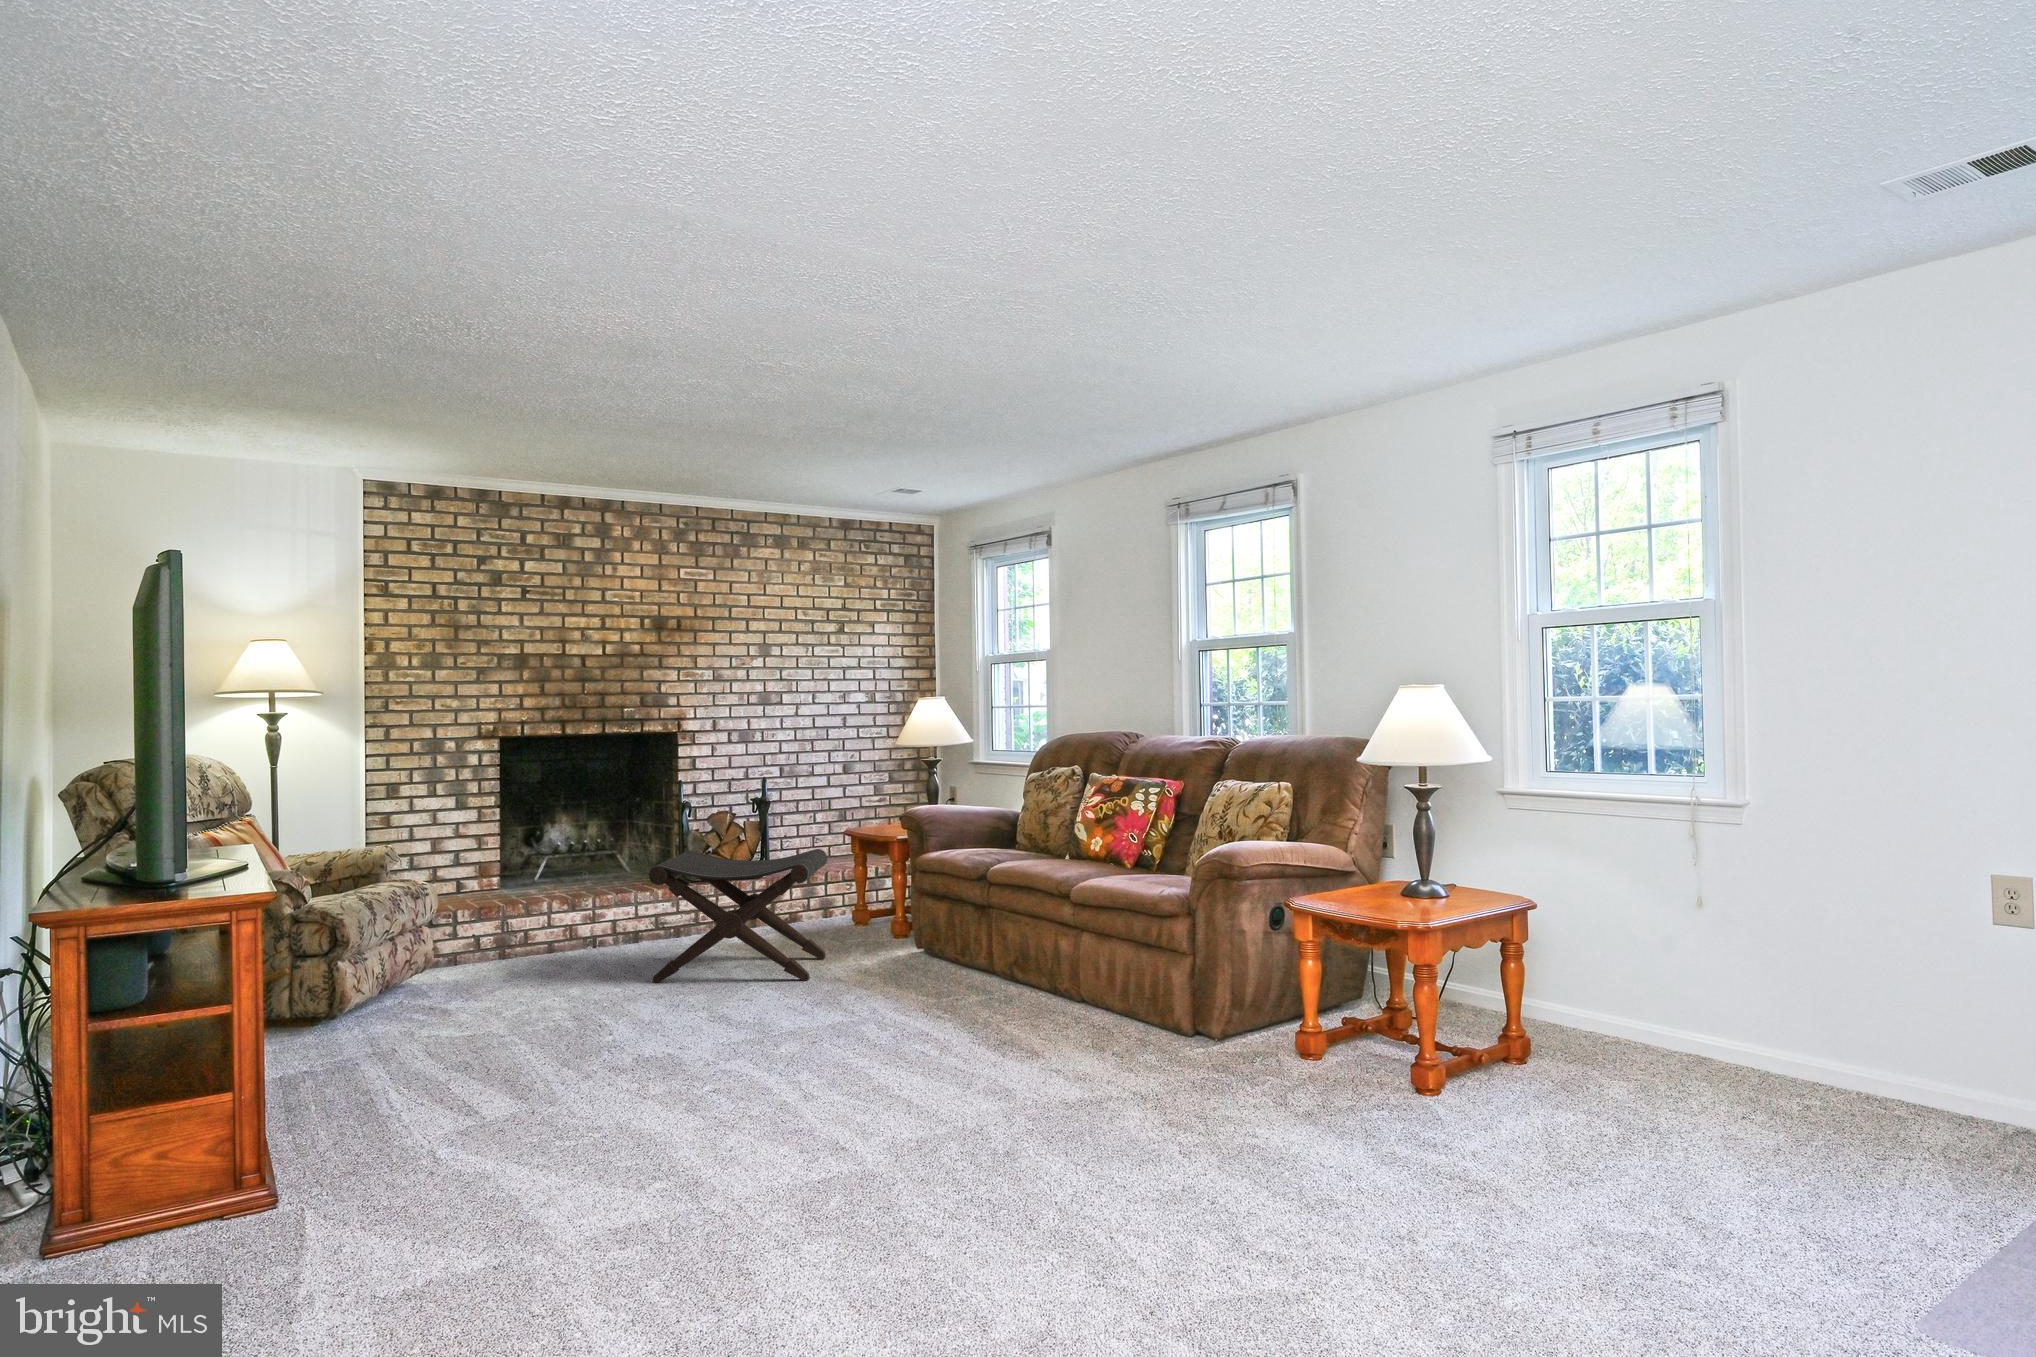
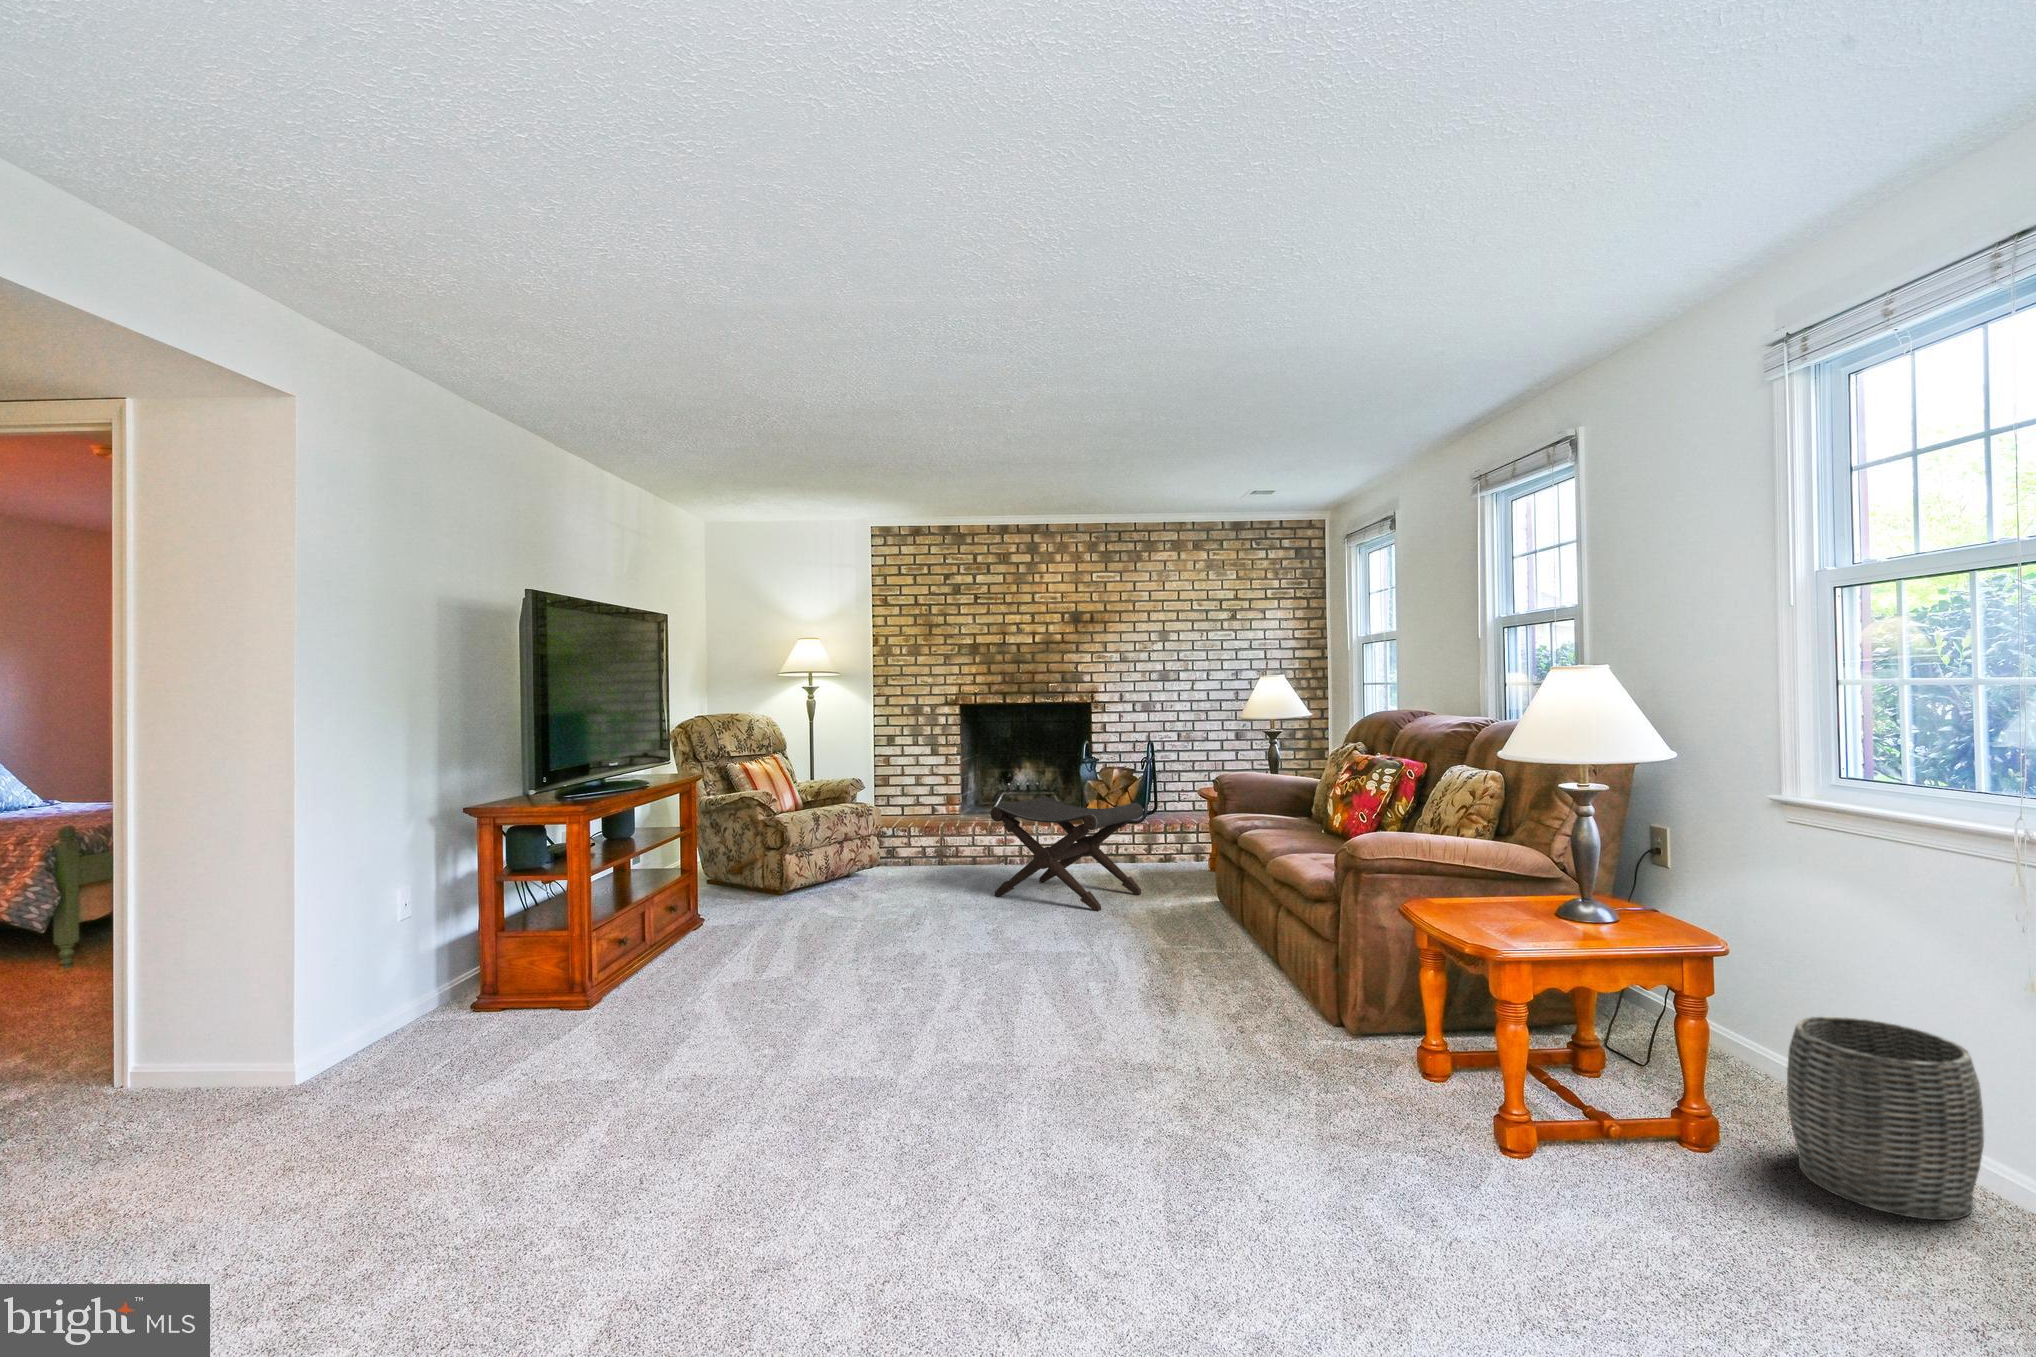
woven basket: none [1587,948,1706,1078] -> present [1787,1017,1984,1220]

